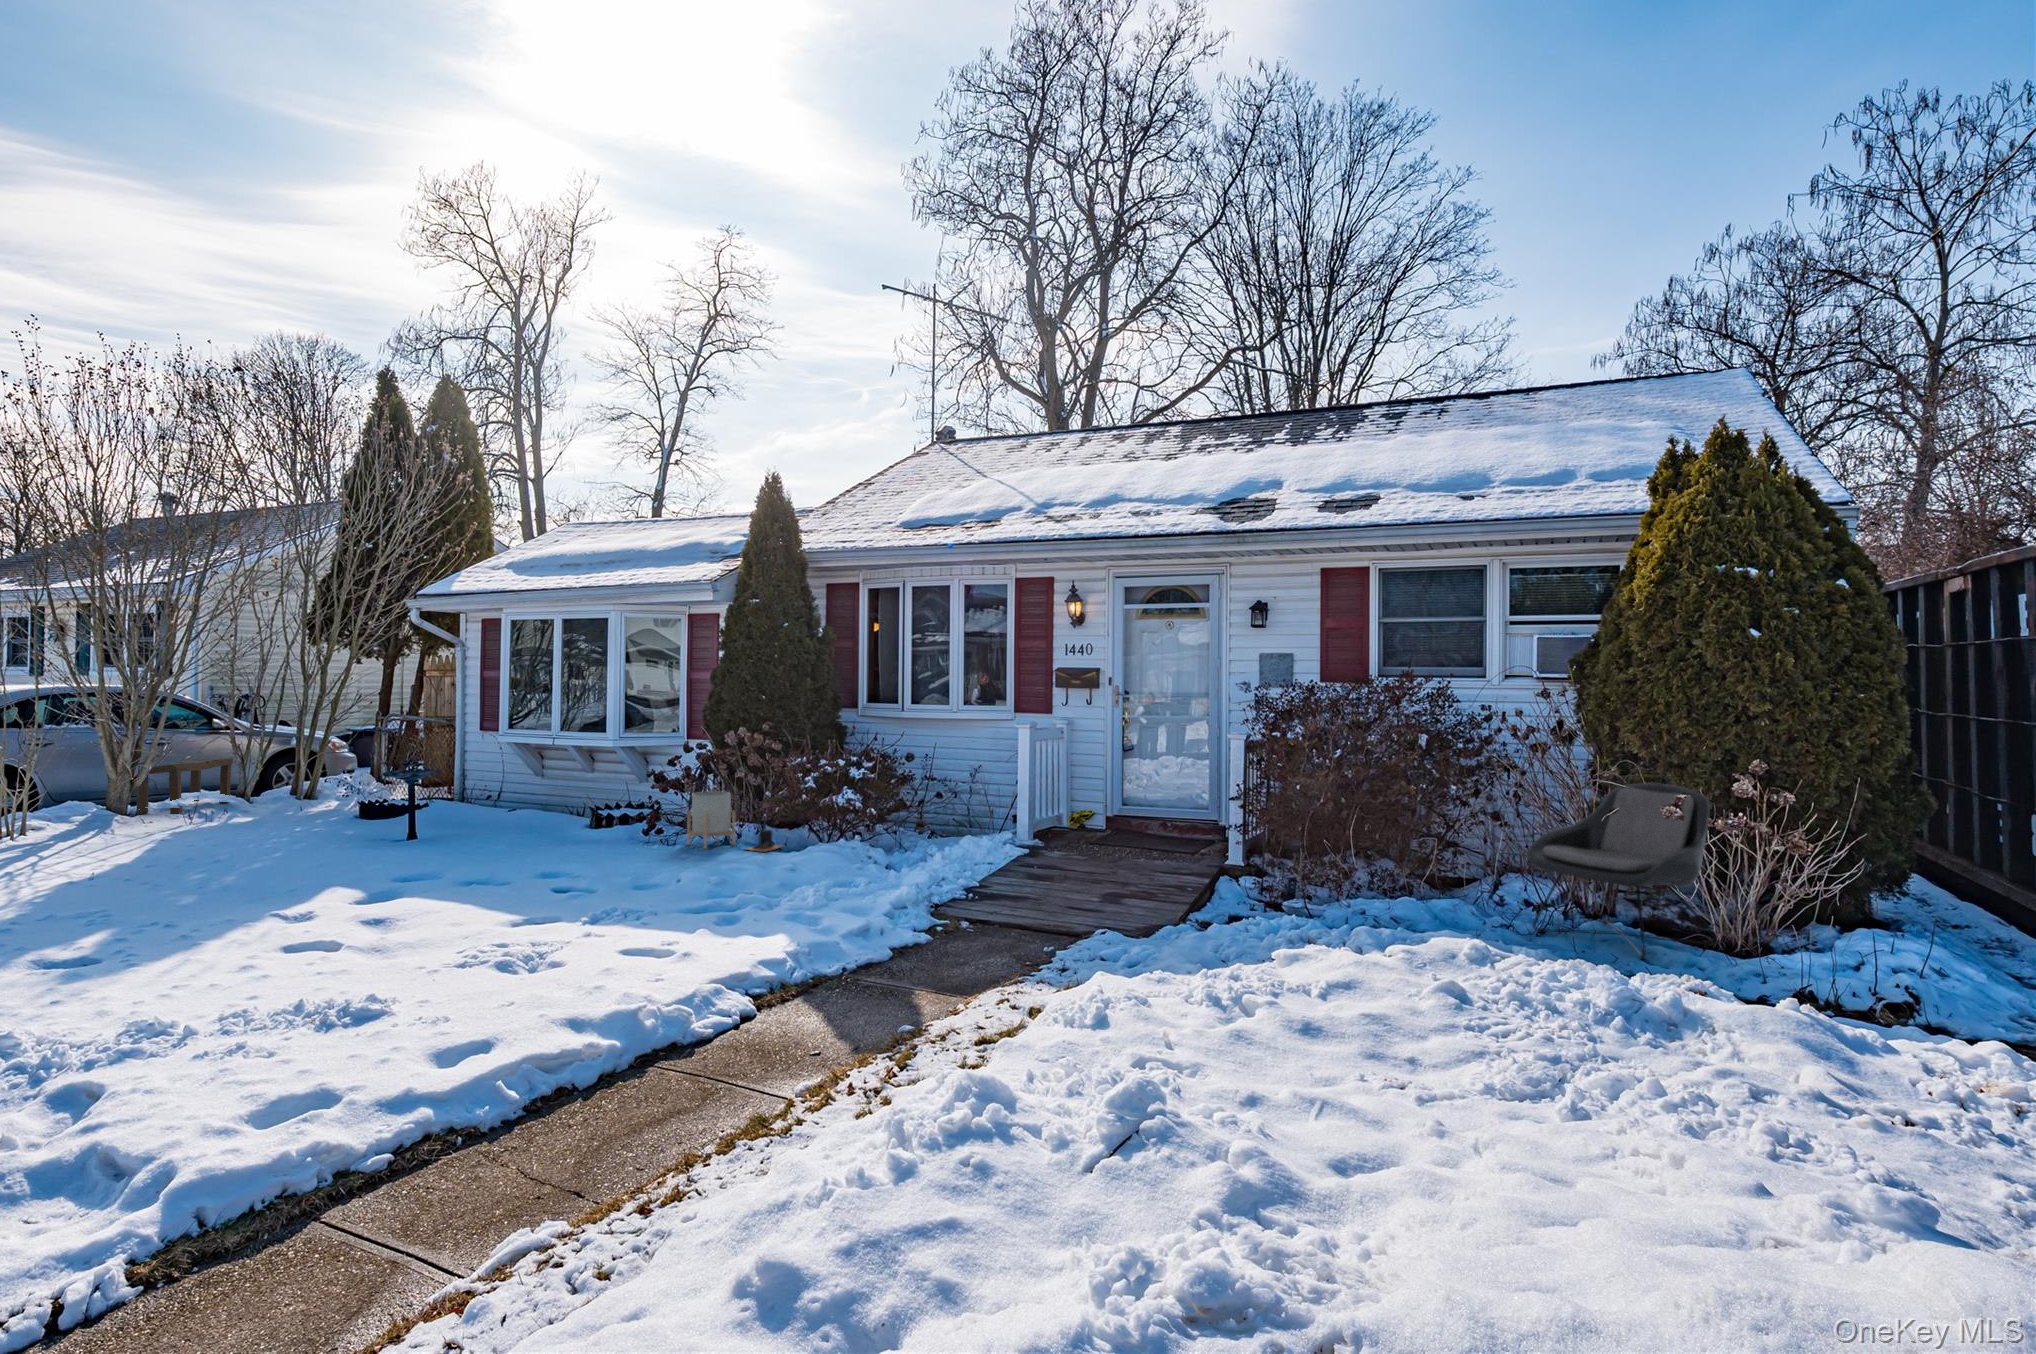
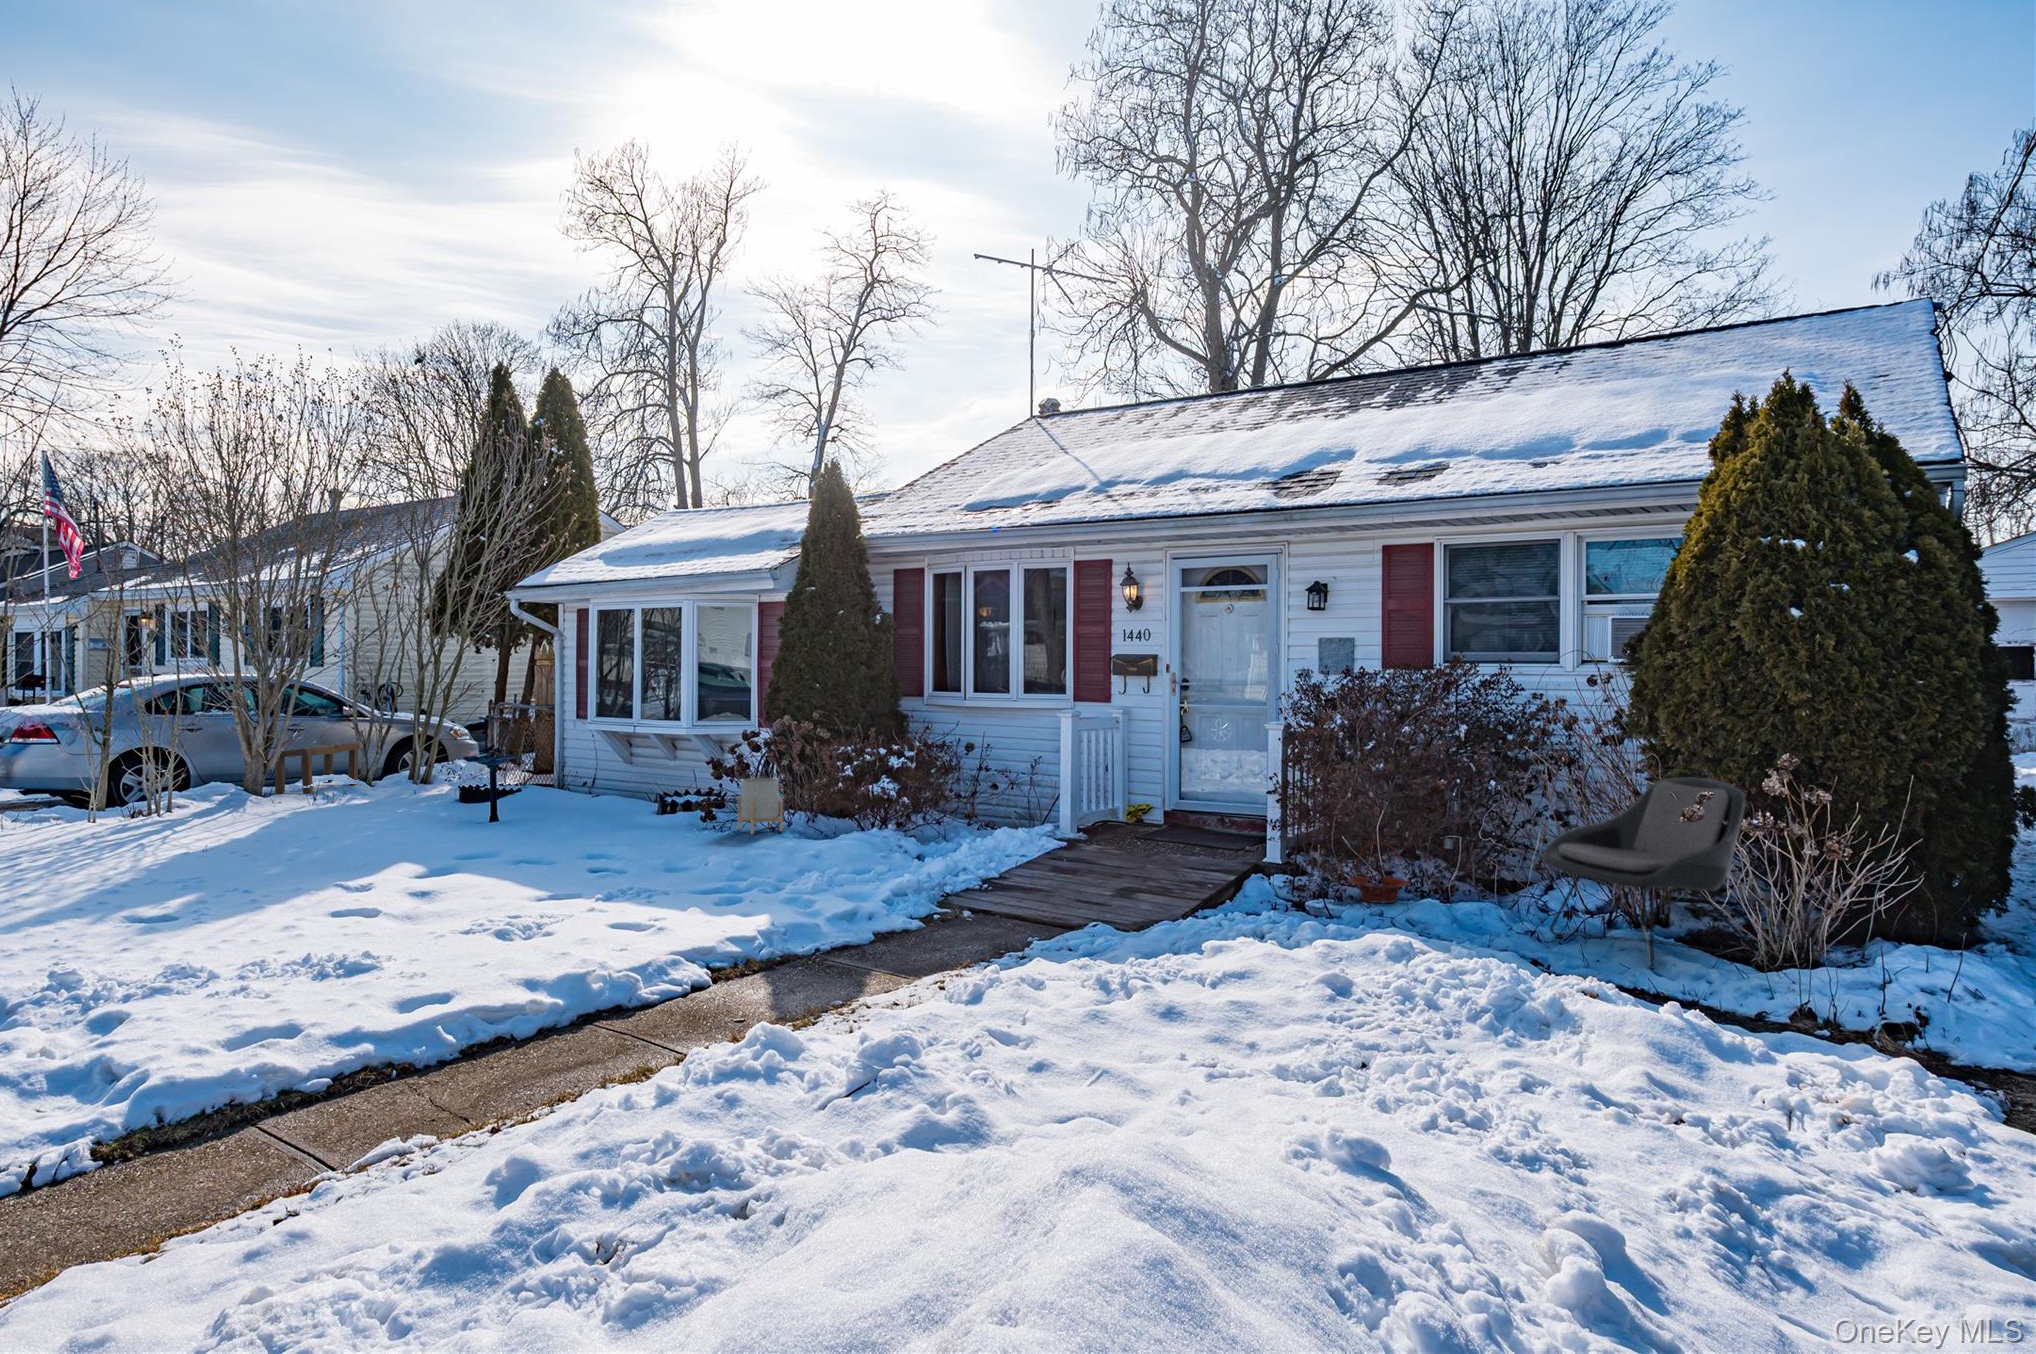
boots: present [747,830,781,852] -> none [787,816,827,838]
basket: none [1329,846,1386,904] -> present [1349,843,1408,903]

